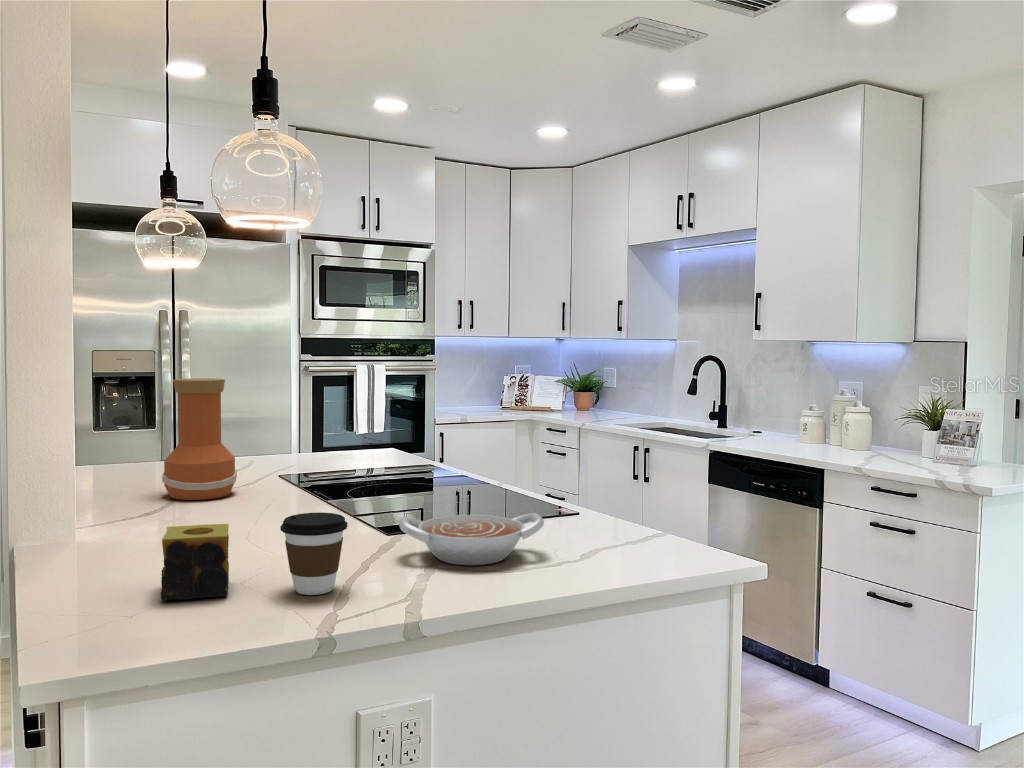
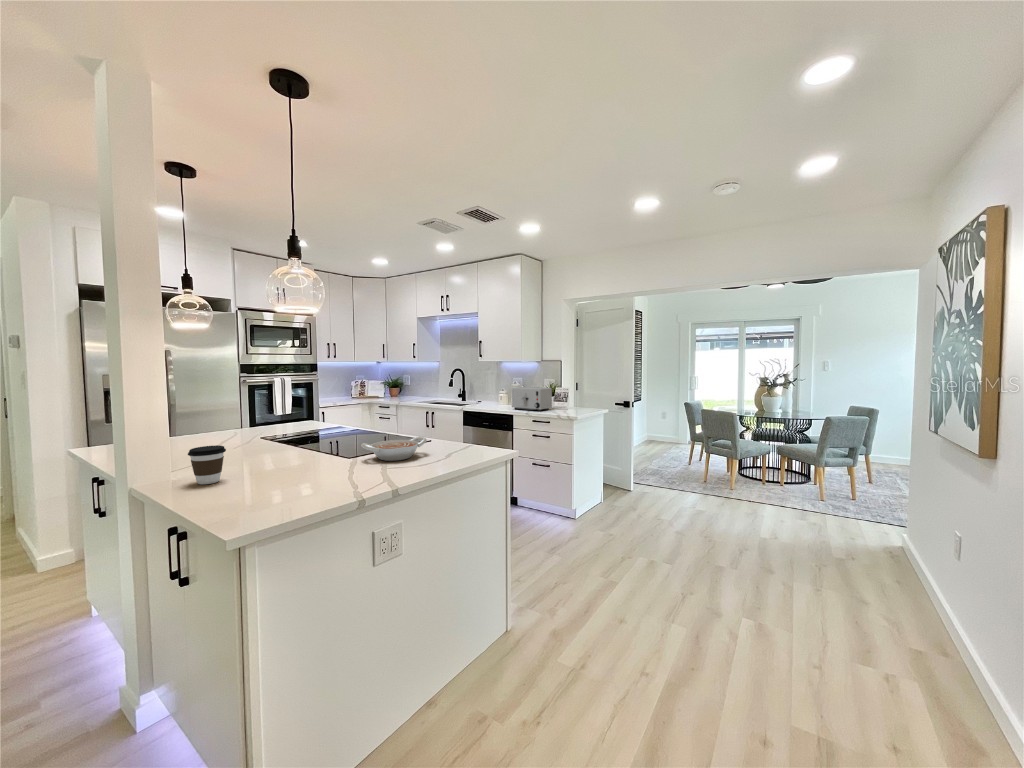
vase: present [162,378,237,500] -> none [202,386,247,451]
toaster: none [824,403,932,466] -> present [511,387,552,411]
coffee cup: present [280,512,348,595] -> present [188,445,226,484]
candle: present [161,524,229,601] -> none [255,452,294,489]

